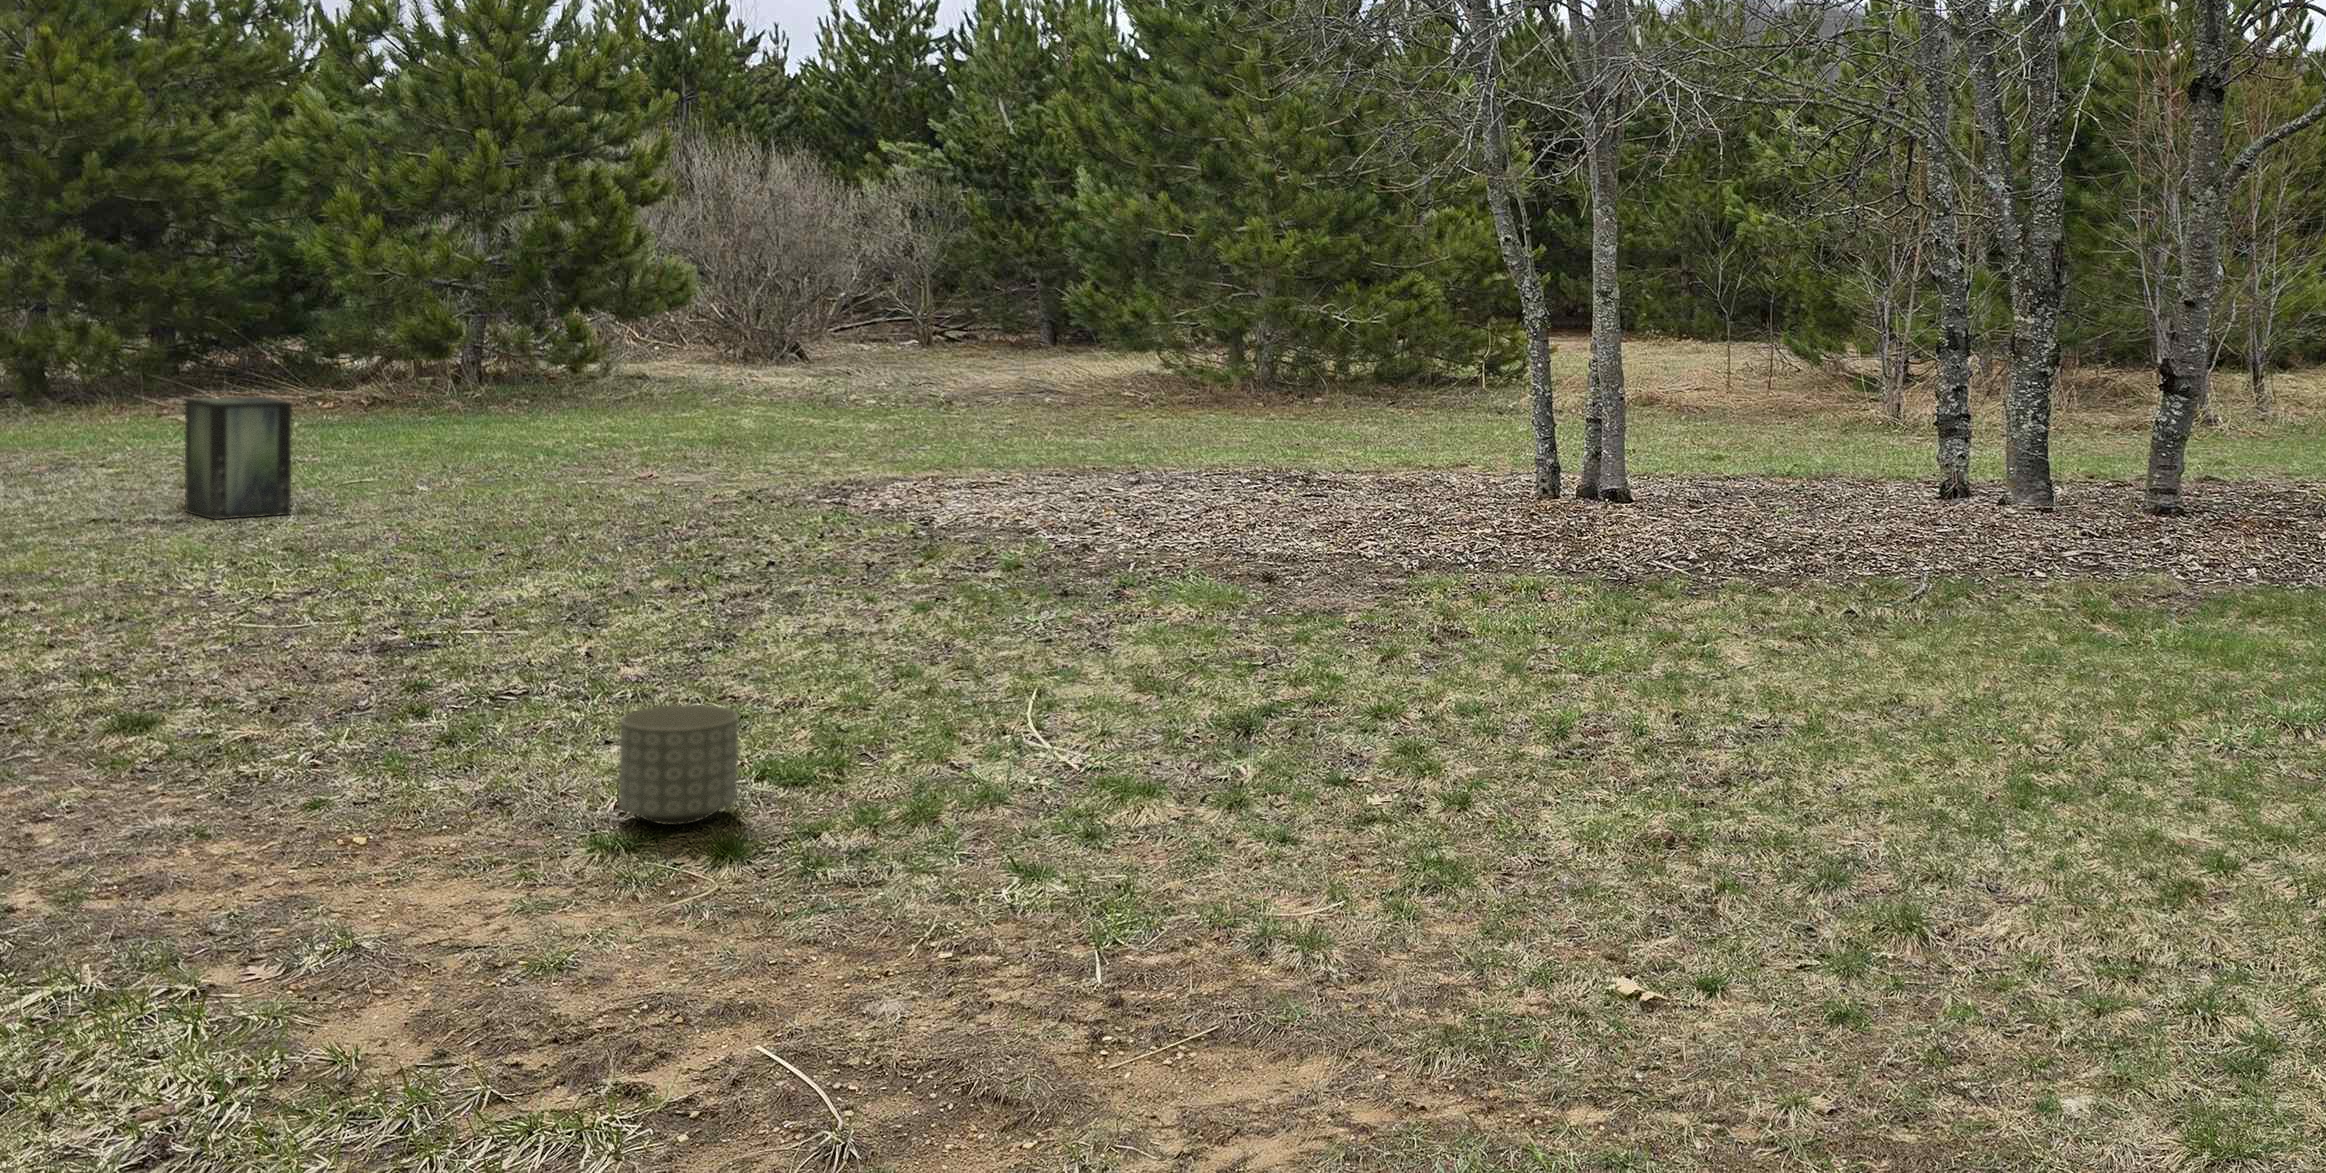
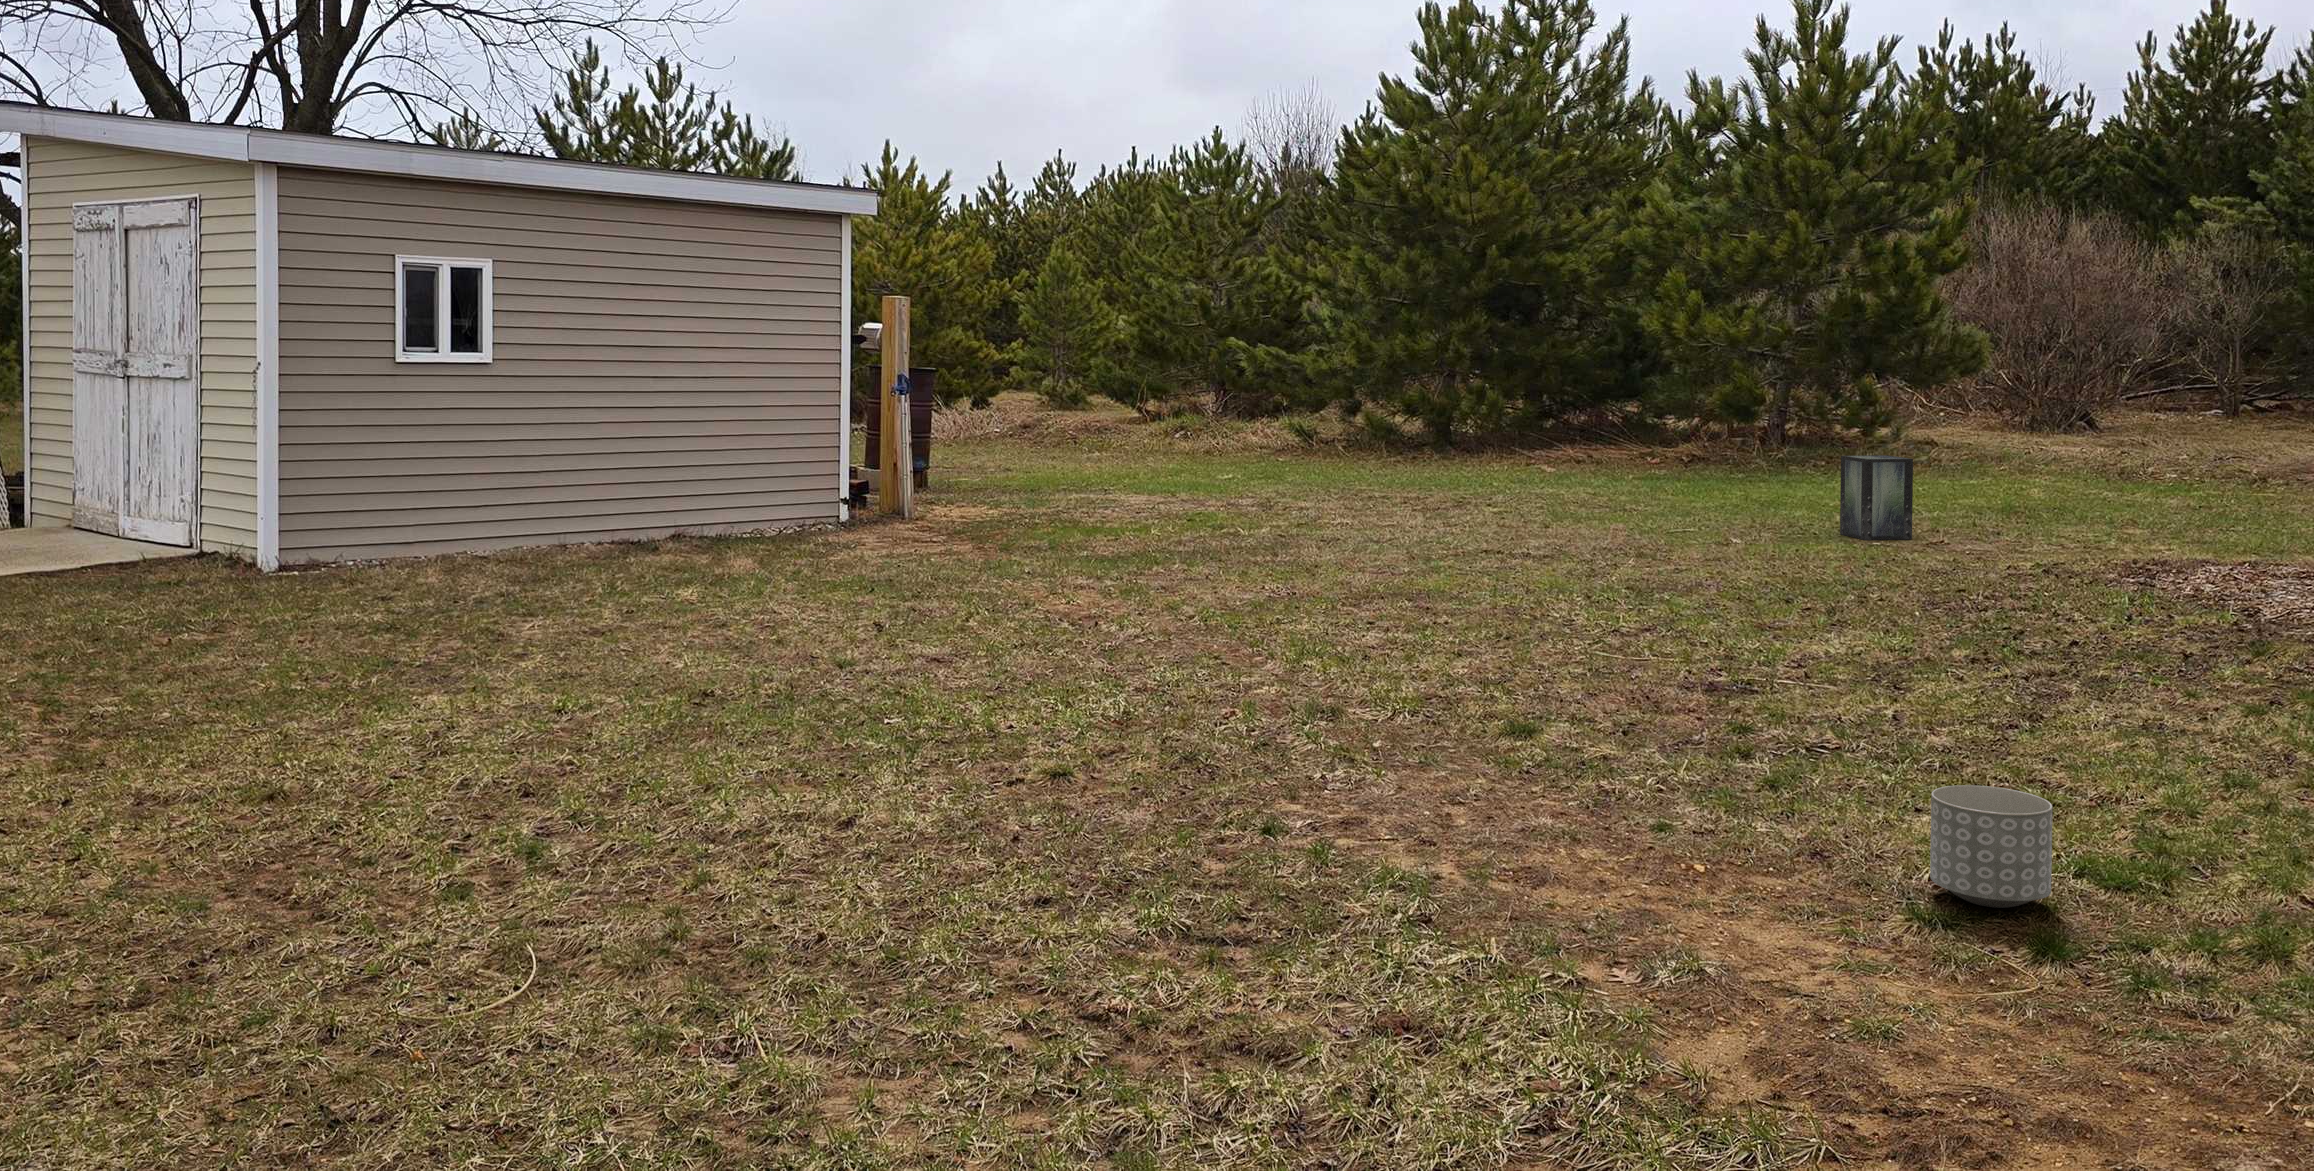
storage box: present [185,397,292,520] -> present [1840,455,1913,540]

